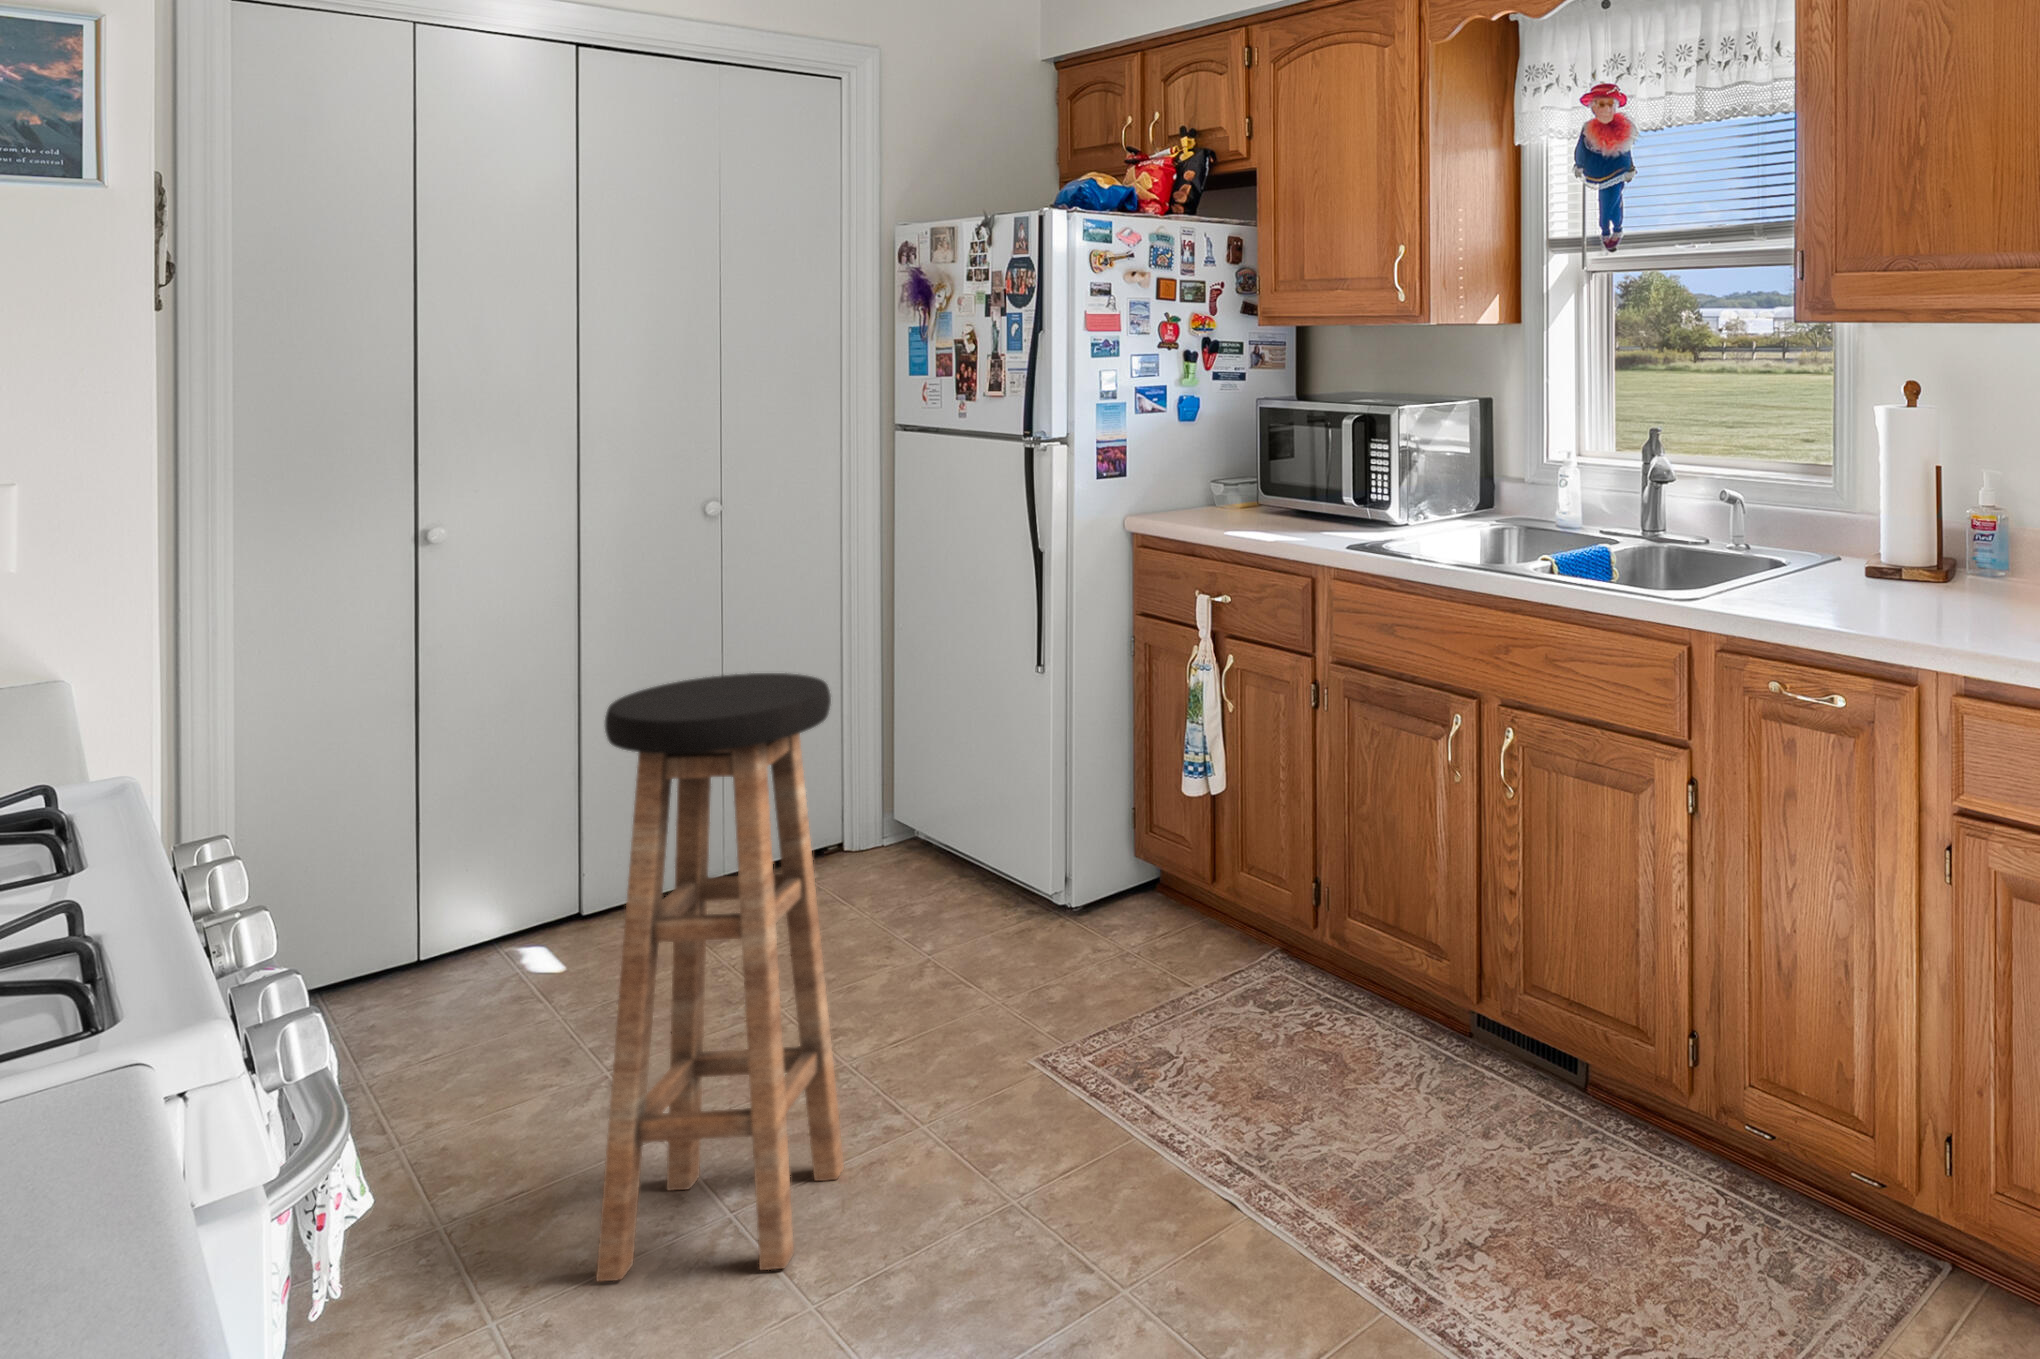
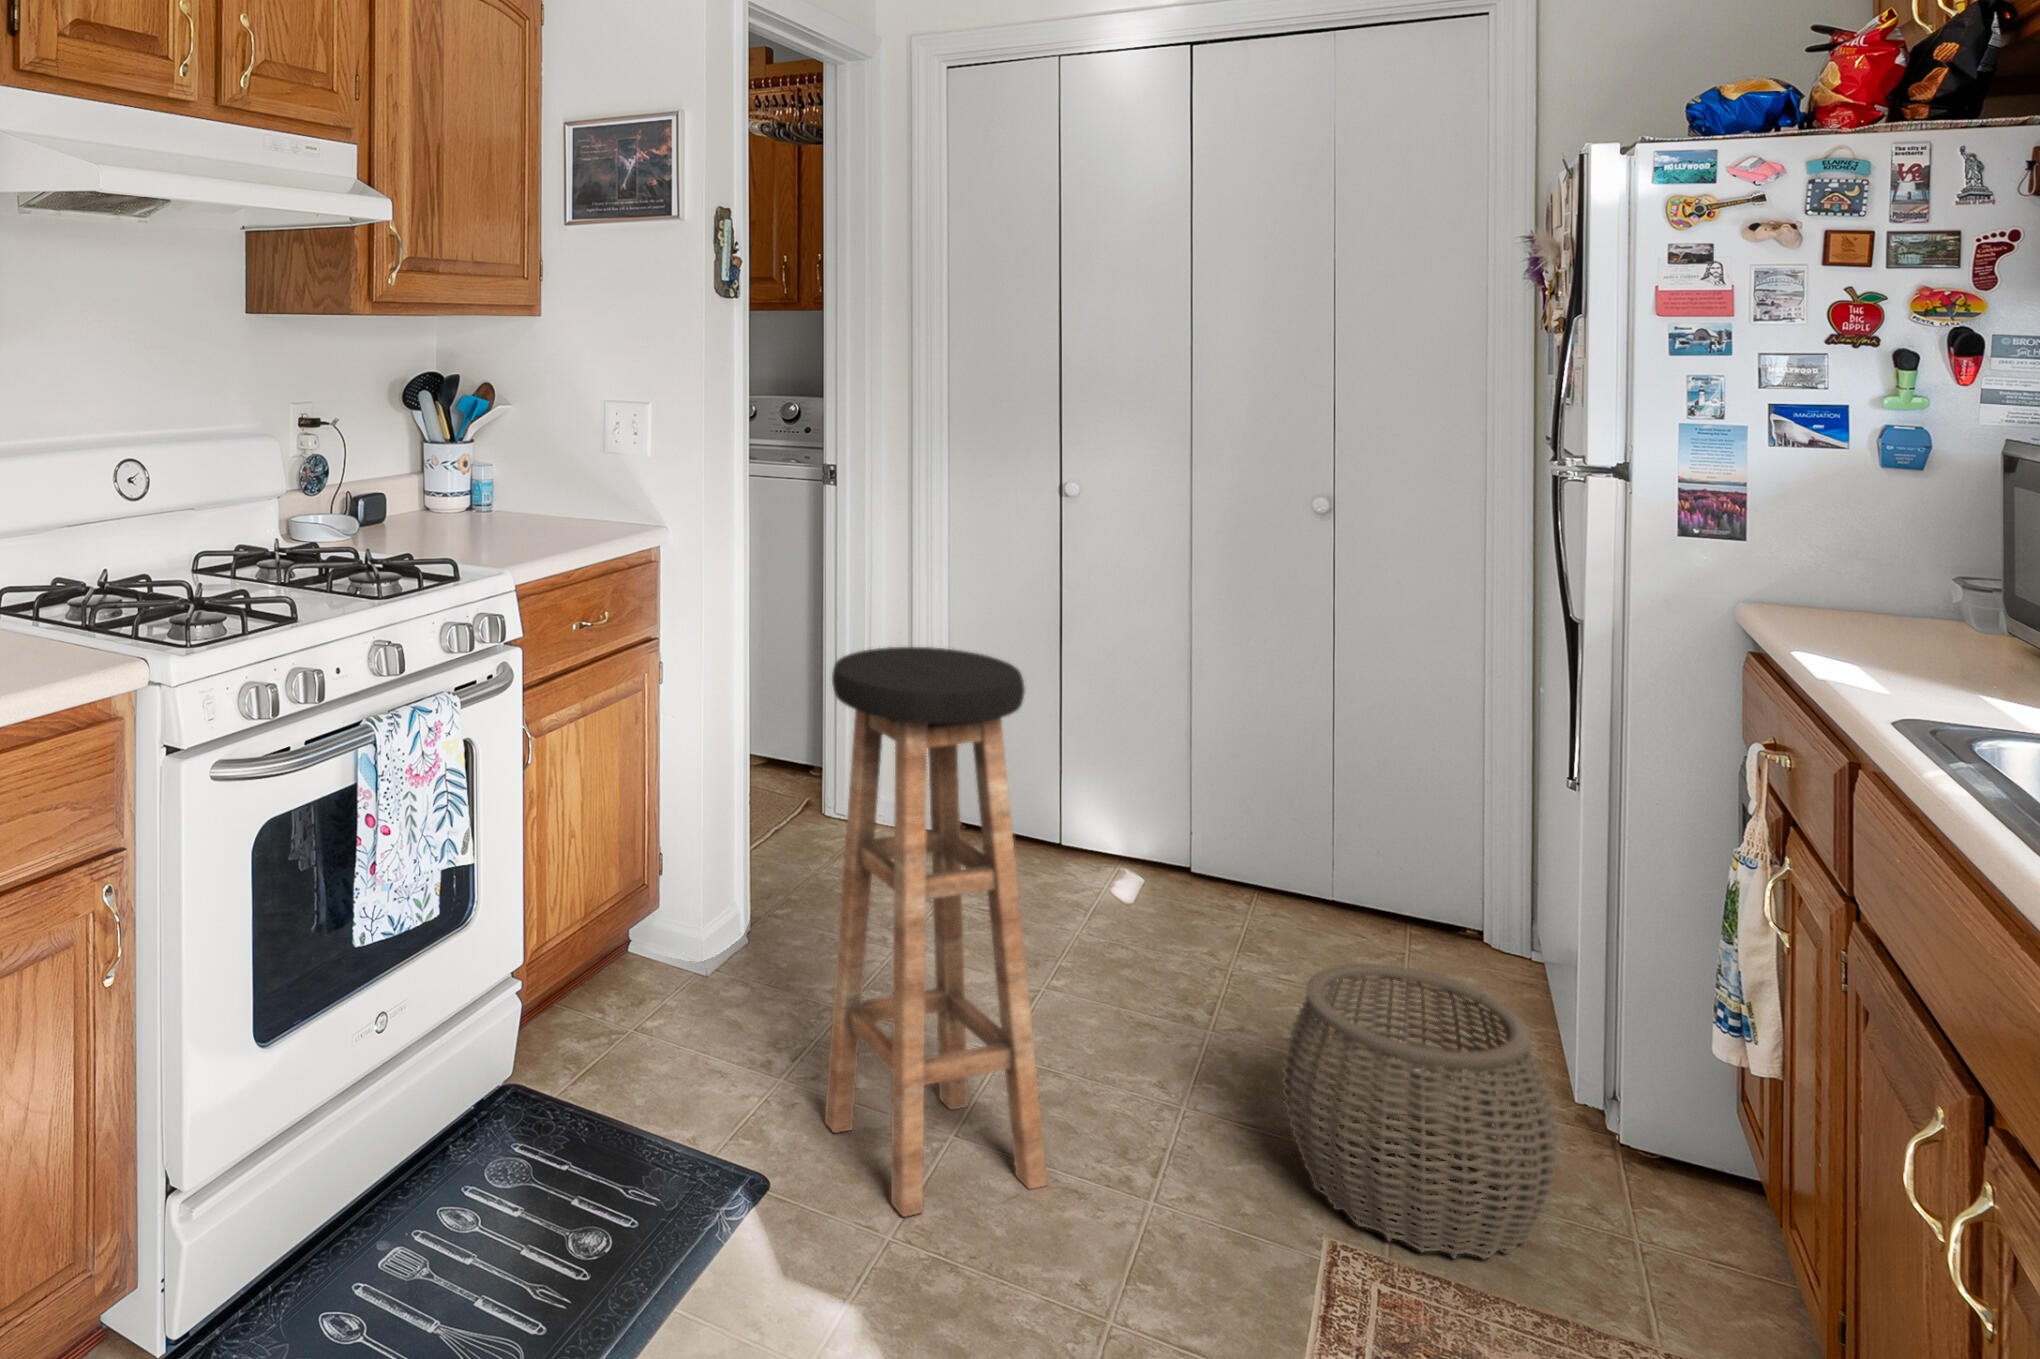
woven basket: none [941,837,1131,1044] -> present [1282,964,1560,1259]

